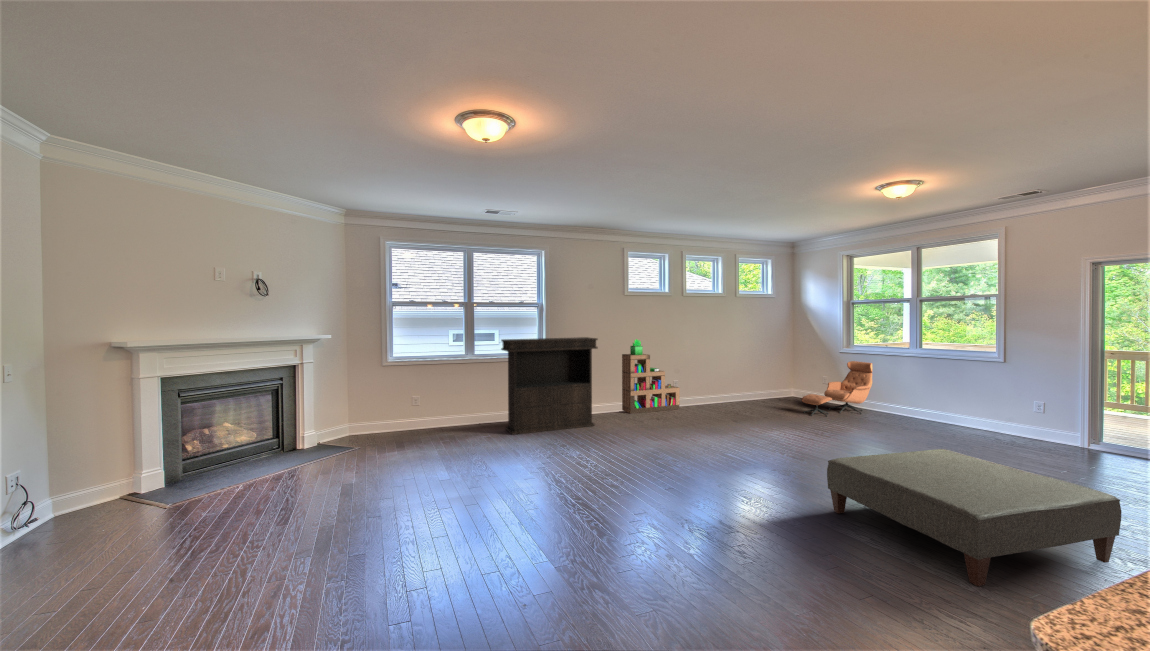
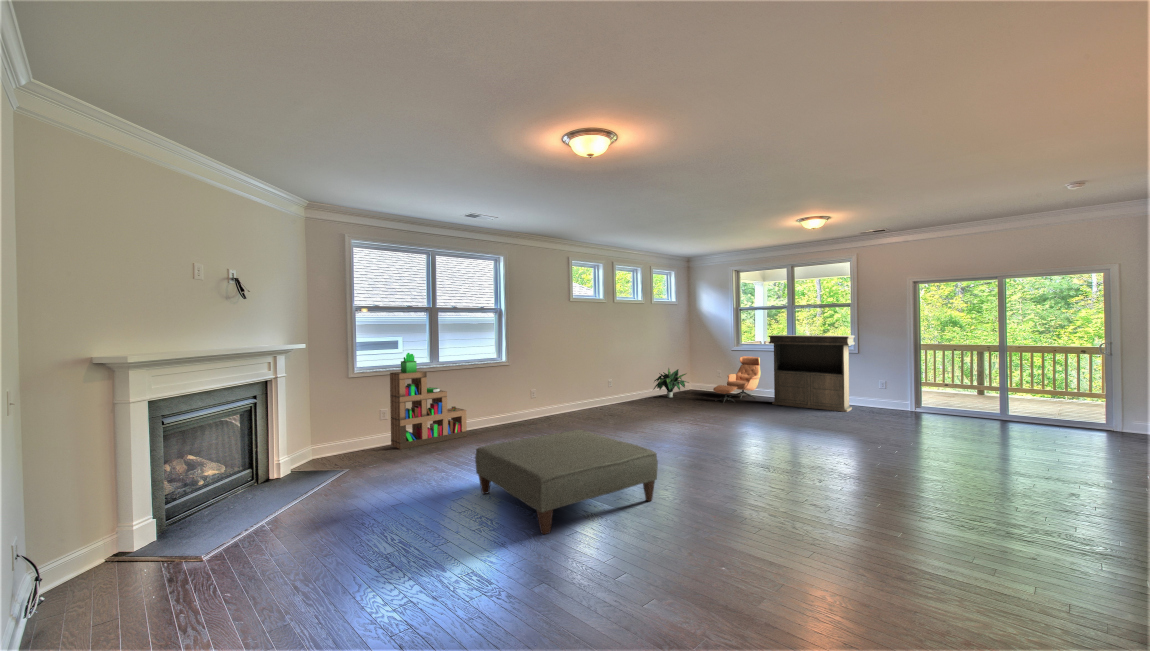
console table: present [501,337,598,435] -> present [769,335,855,412]
bookshelf: present [622,339,680,414] -> present [390,353,467,449]
potted plant: none [732,370,779,404] -> present [654,369,689,398]
ottoman: present [827,449,1121,586] -> present [475,430,658,534]

